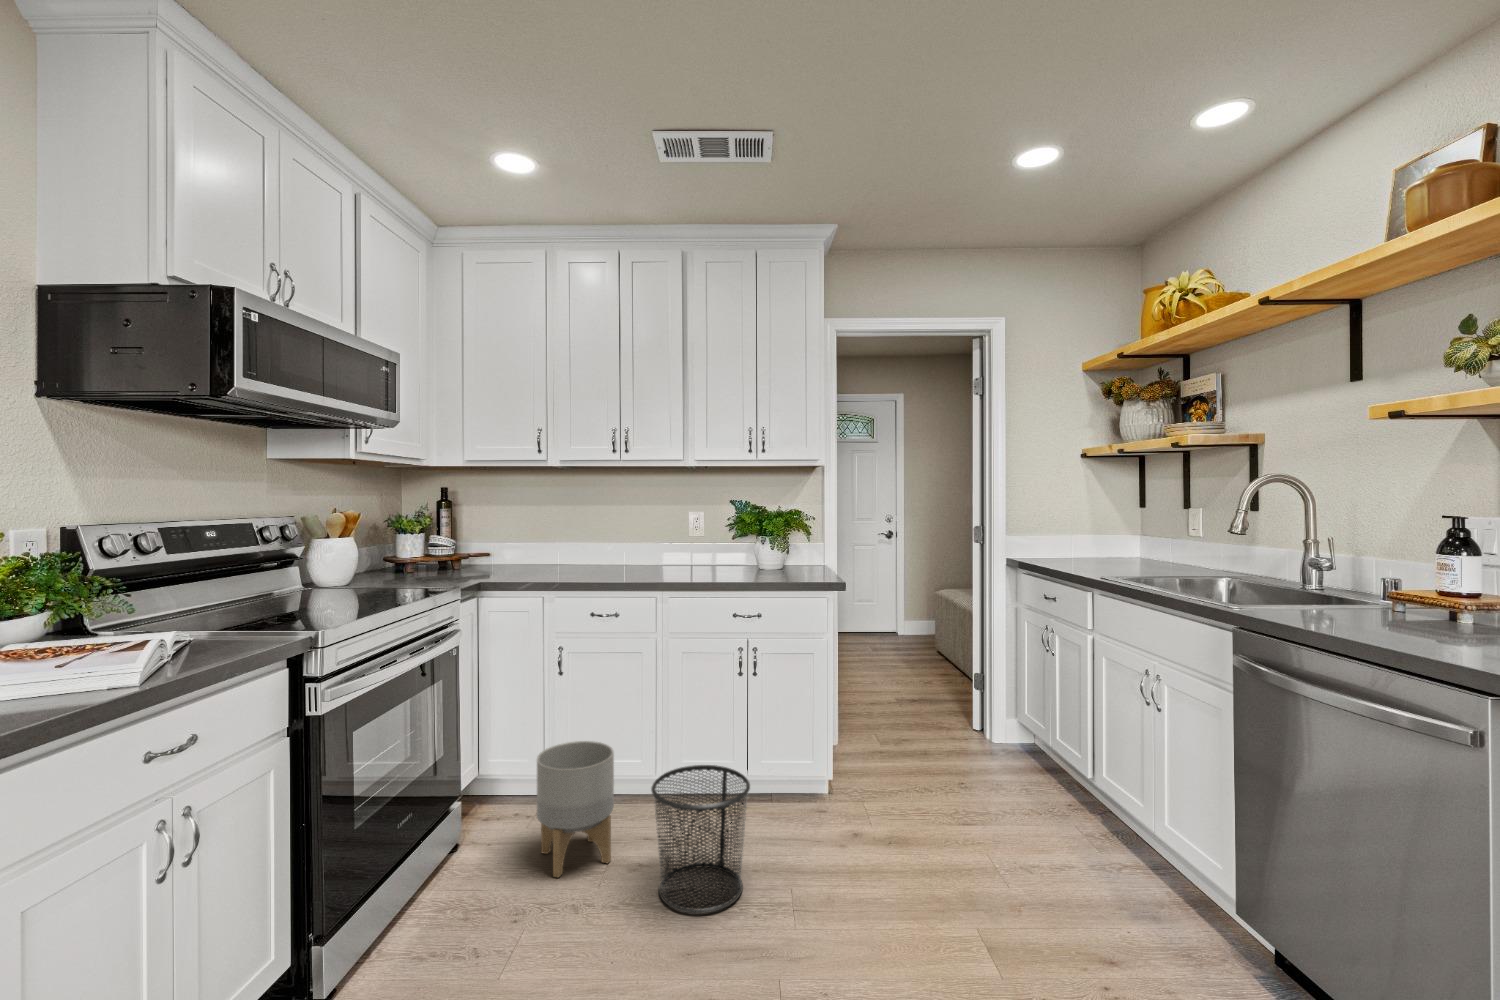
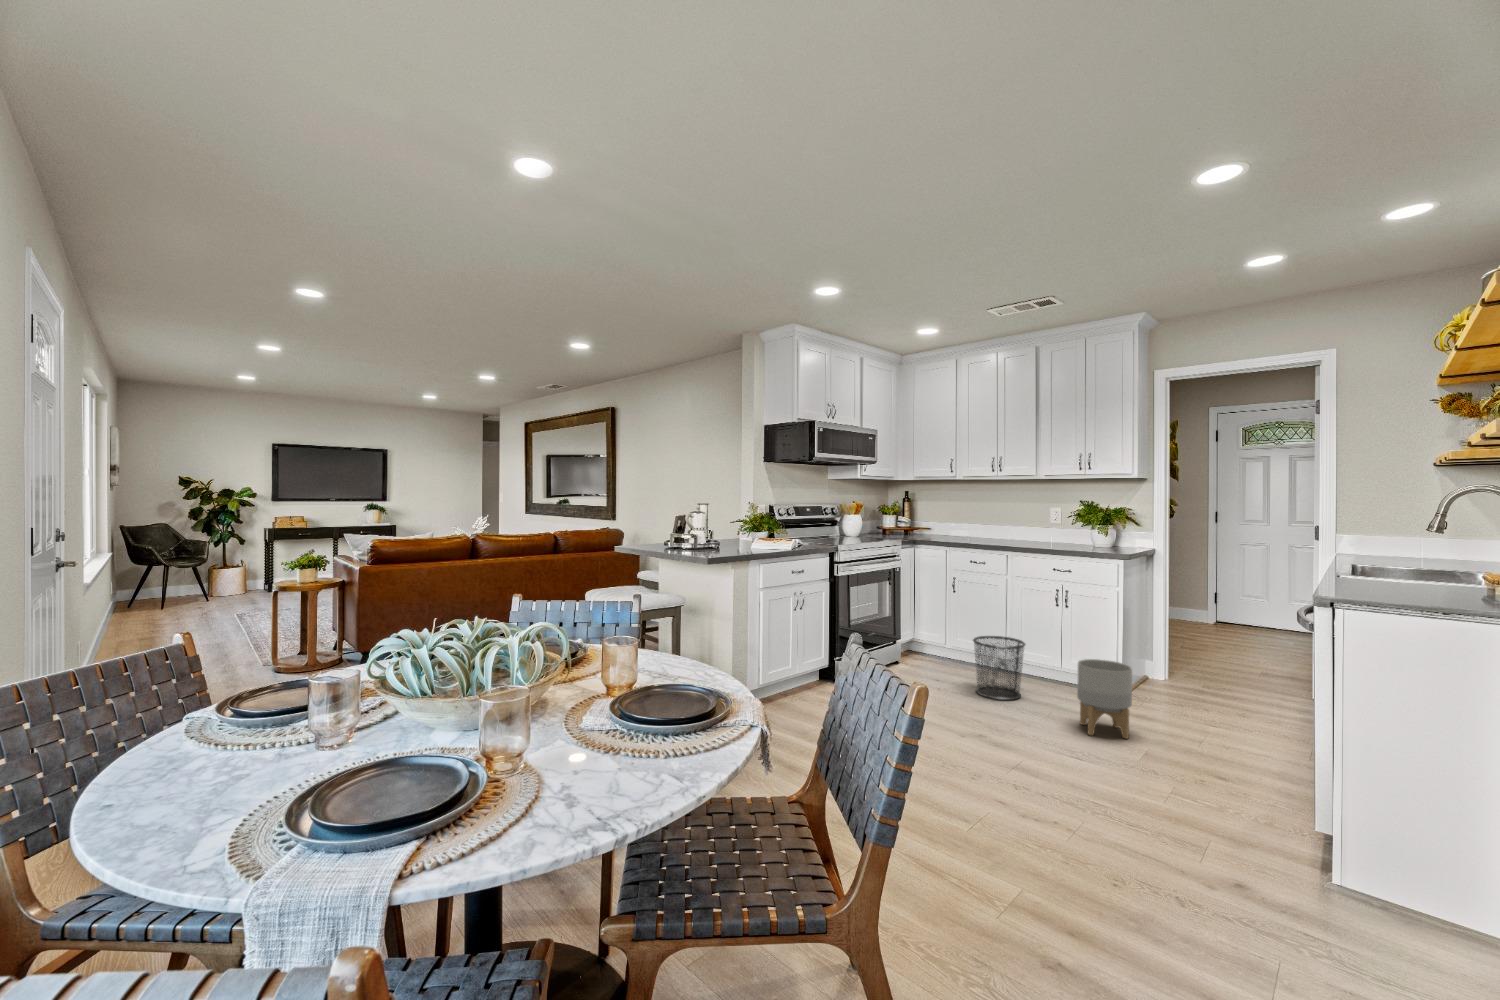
planter: present [537,741,614,877] -> present [1077,659,1132,739]

